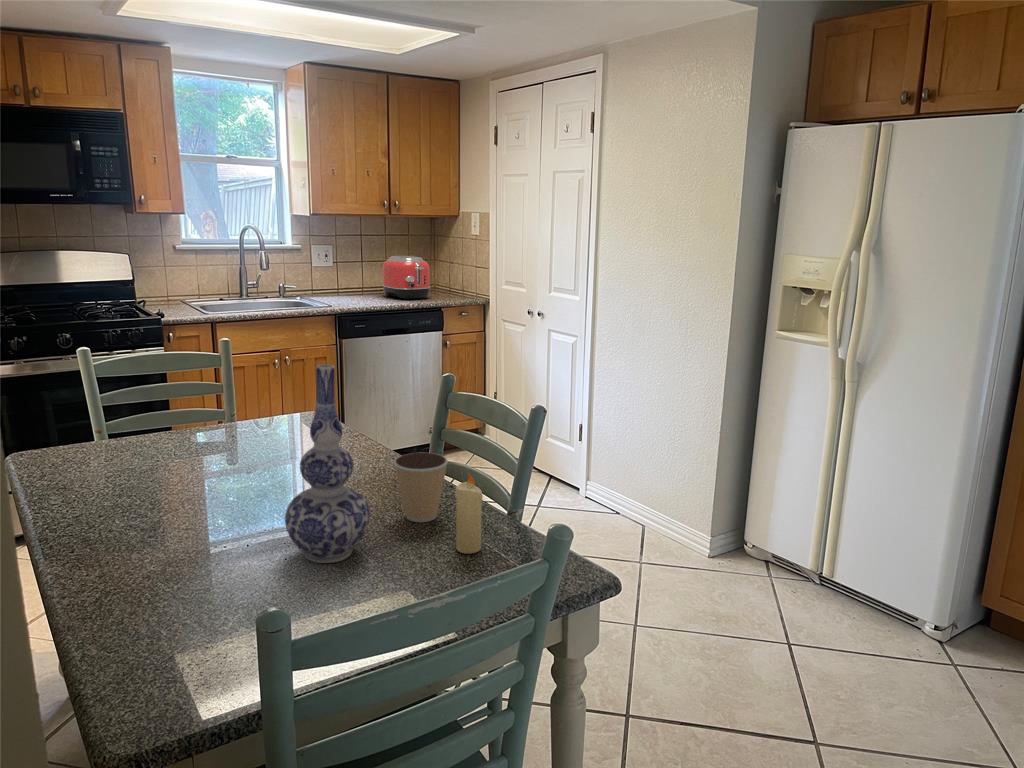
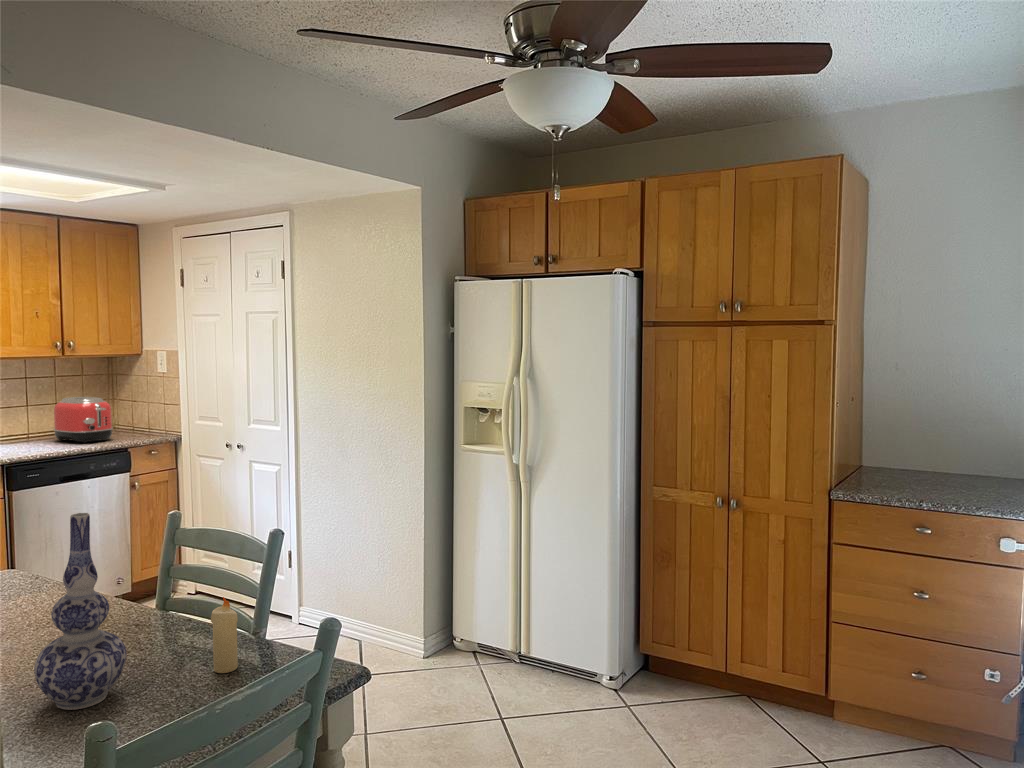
coffee cup: present [394,452,448,522] -> none [139,588,195,656]

